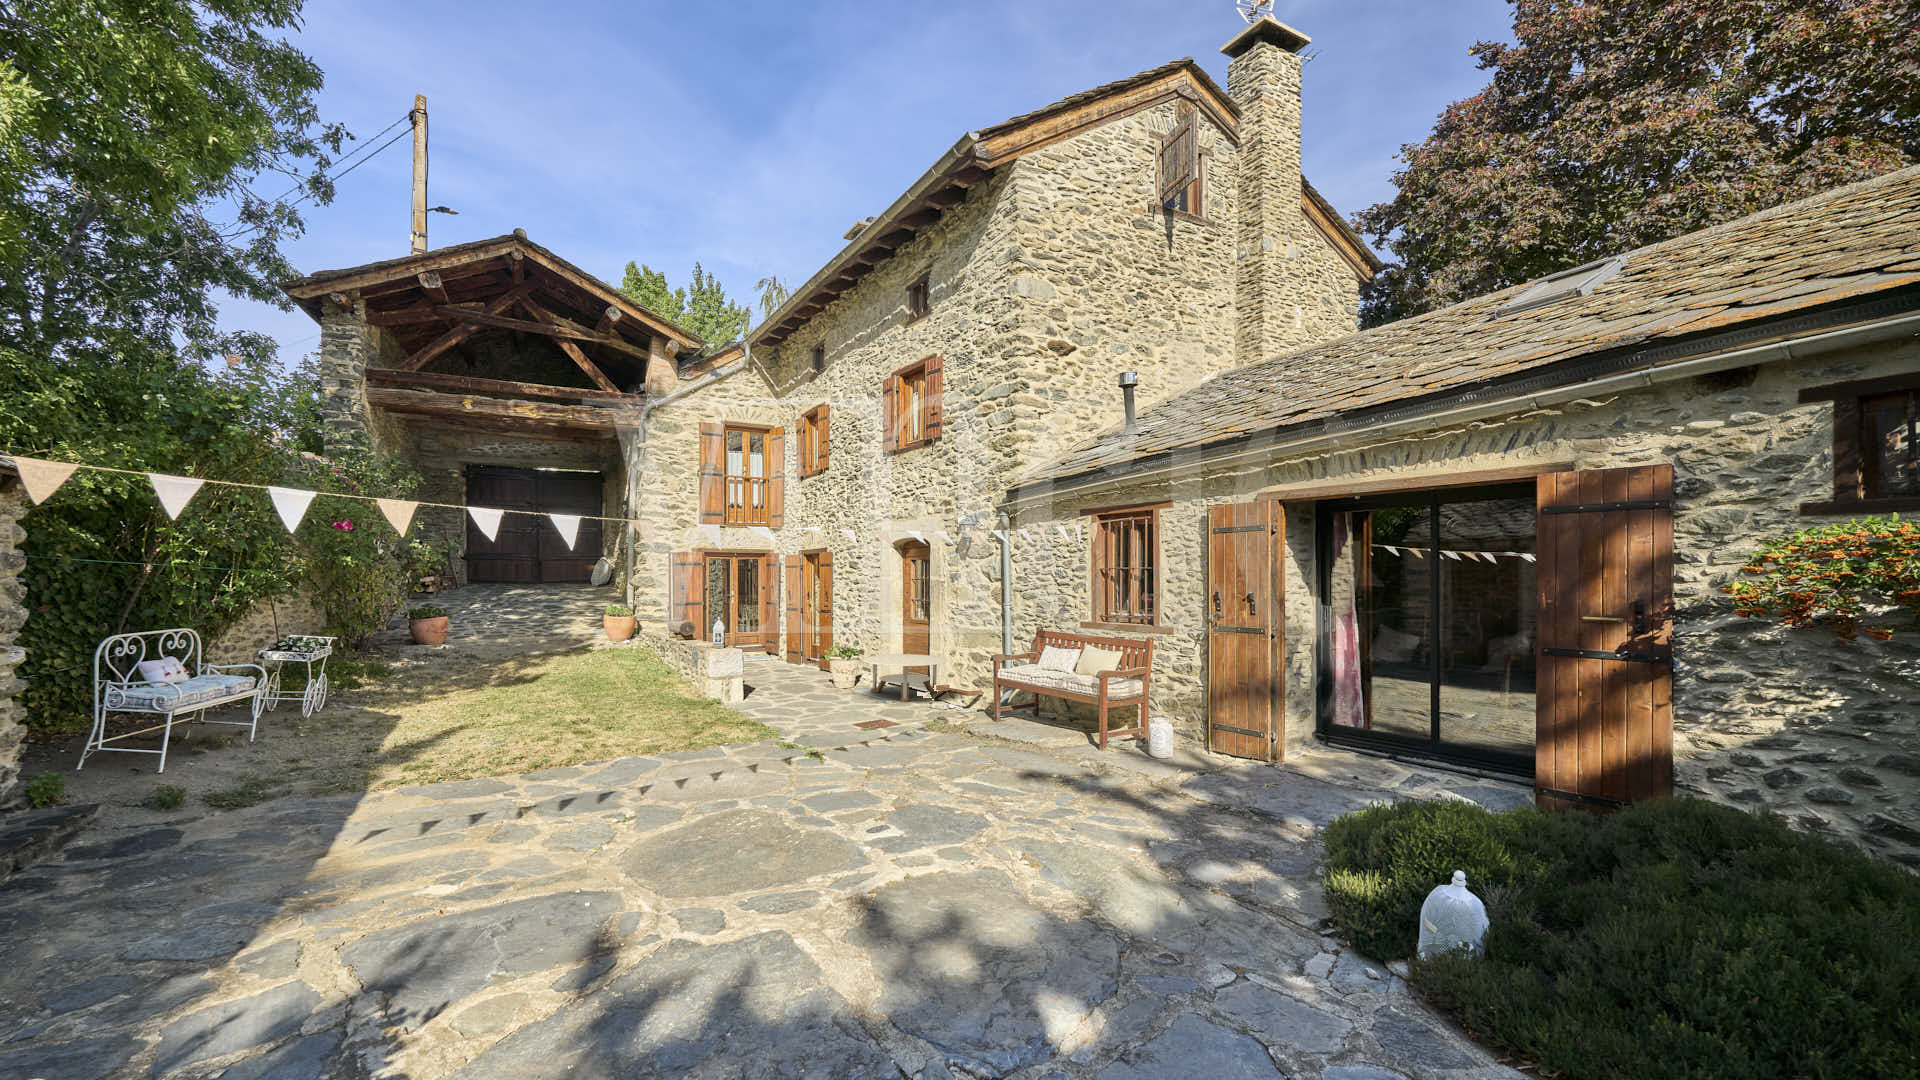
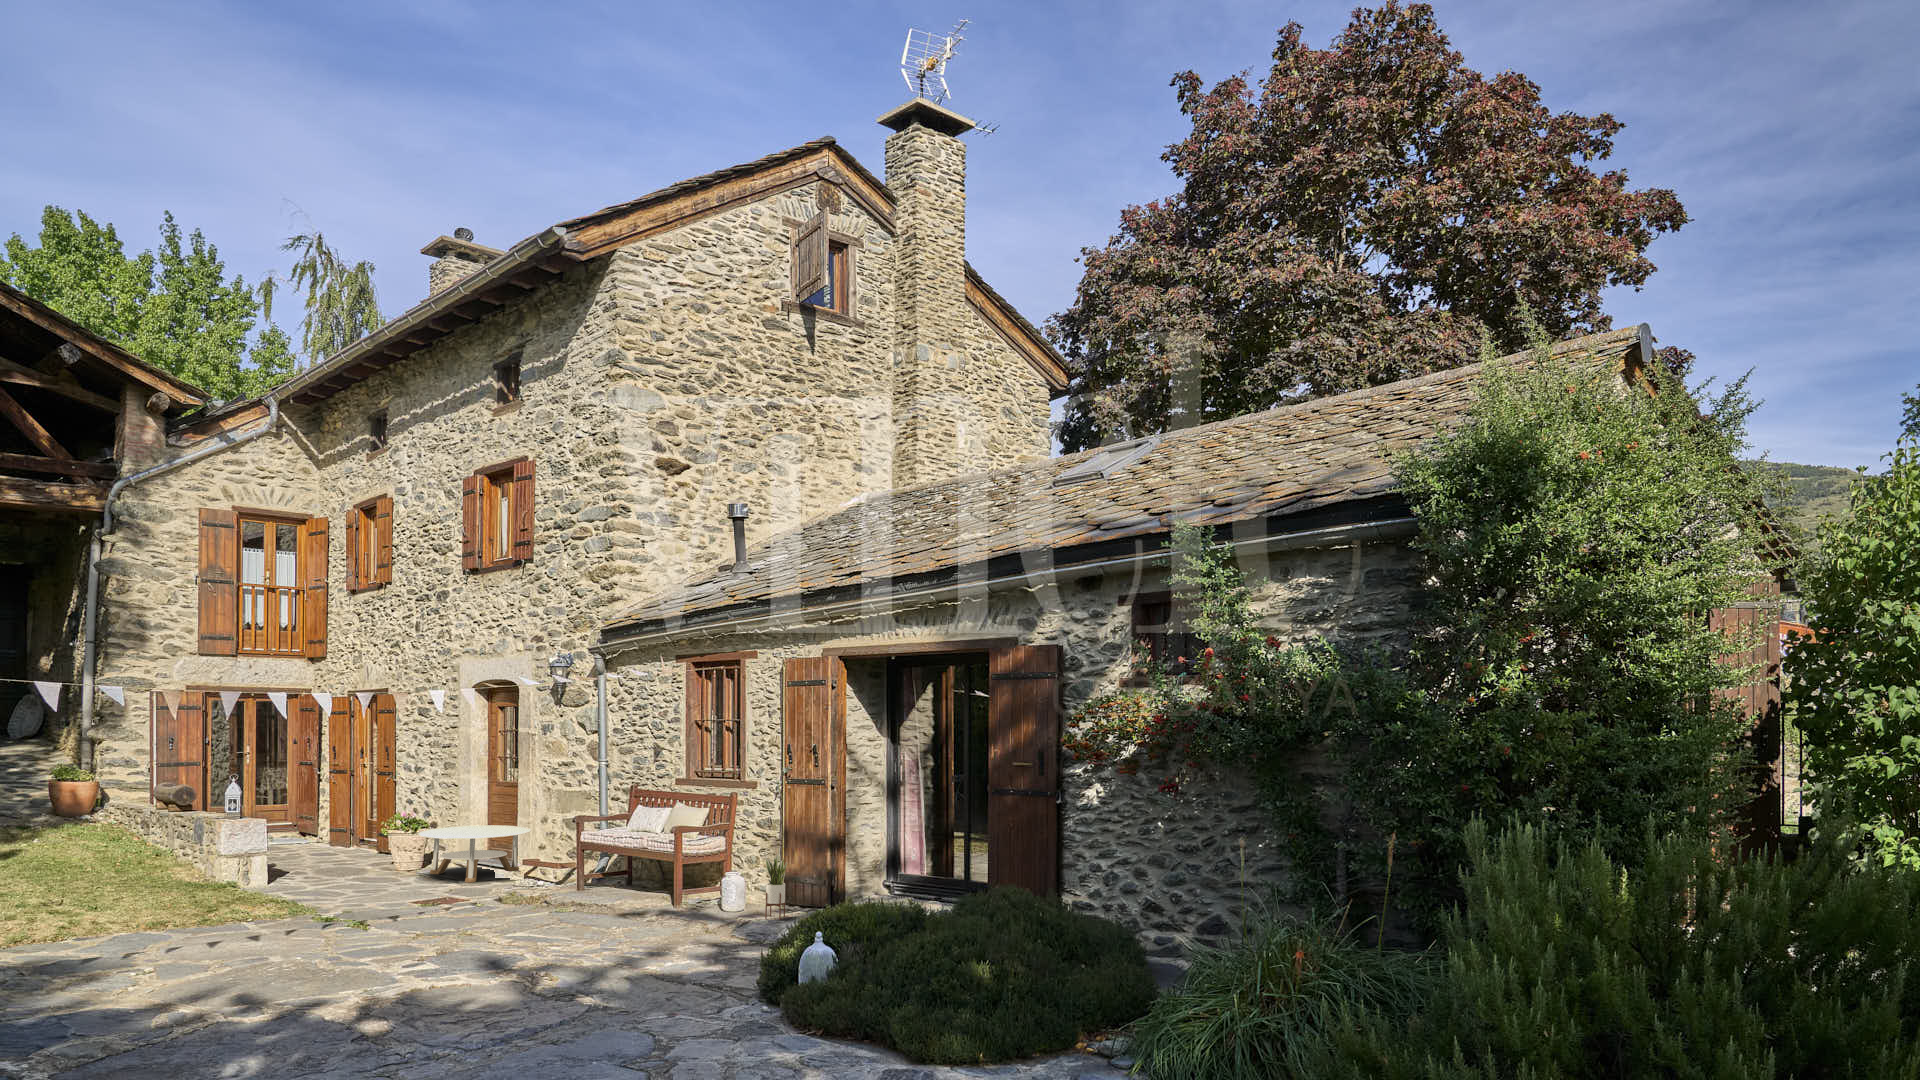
potted plant: none [1191,694,1218,761] -> present [765,853,787,919]

